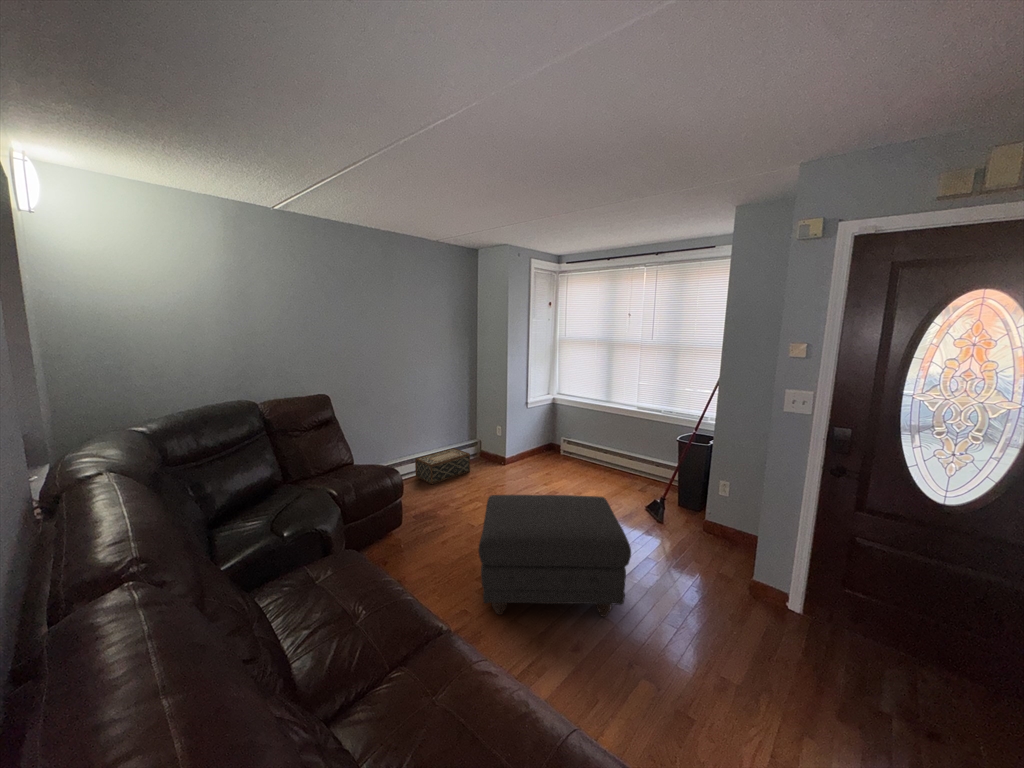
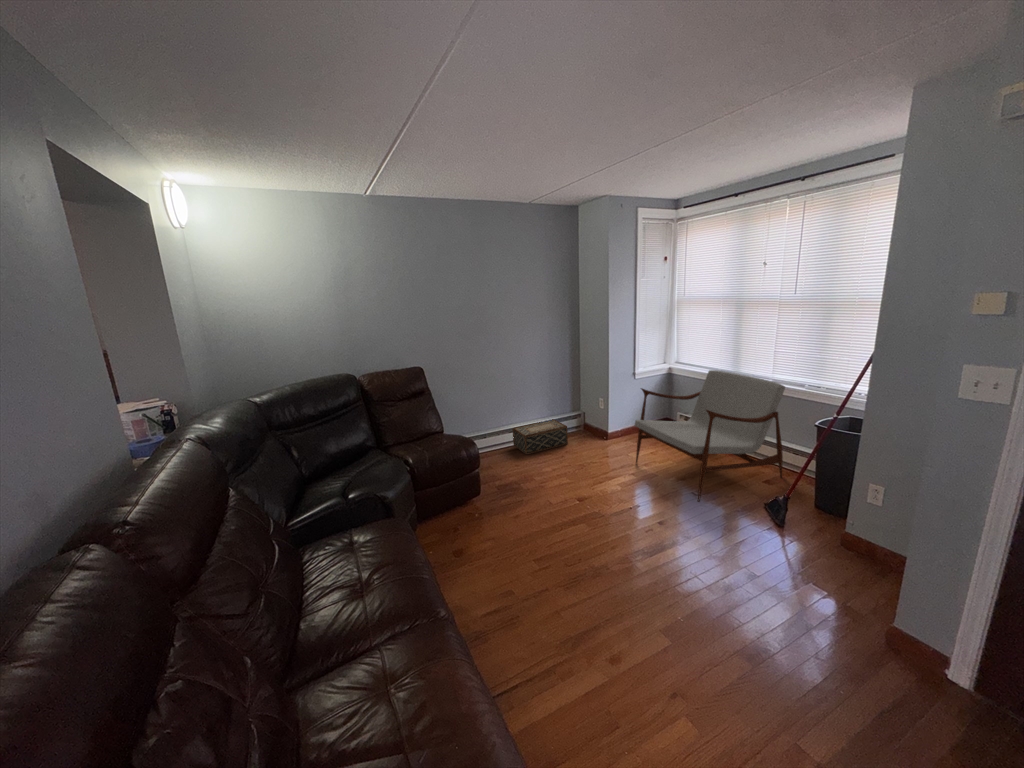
armchair: none [537,399,651,511] -> present [635,370,785,502]
ottoman: present [478,495,631,617] -> none [521,475,689,622]

